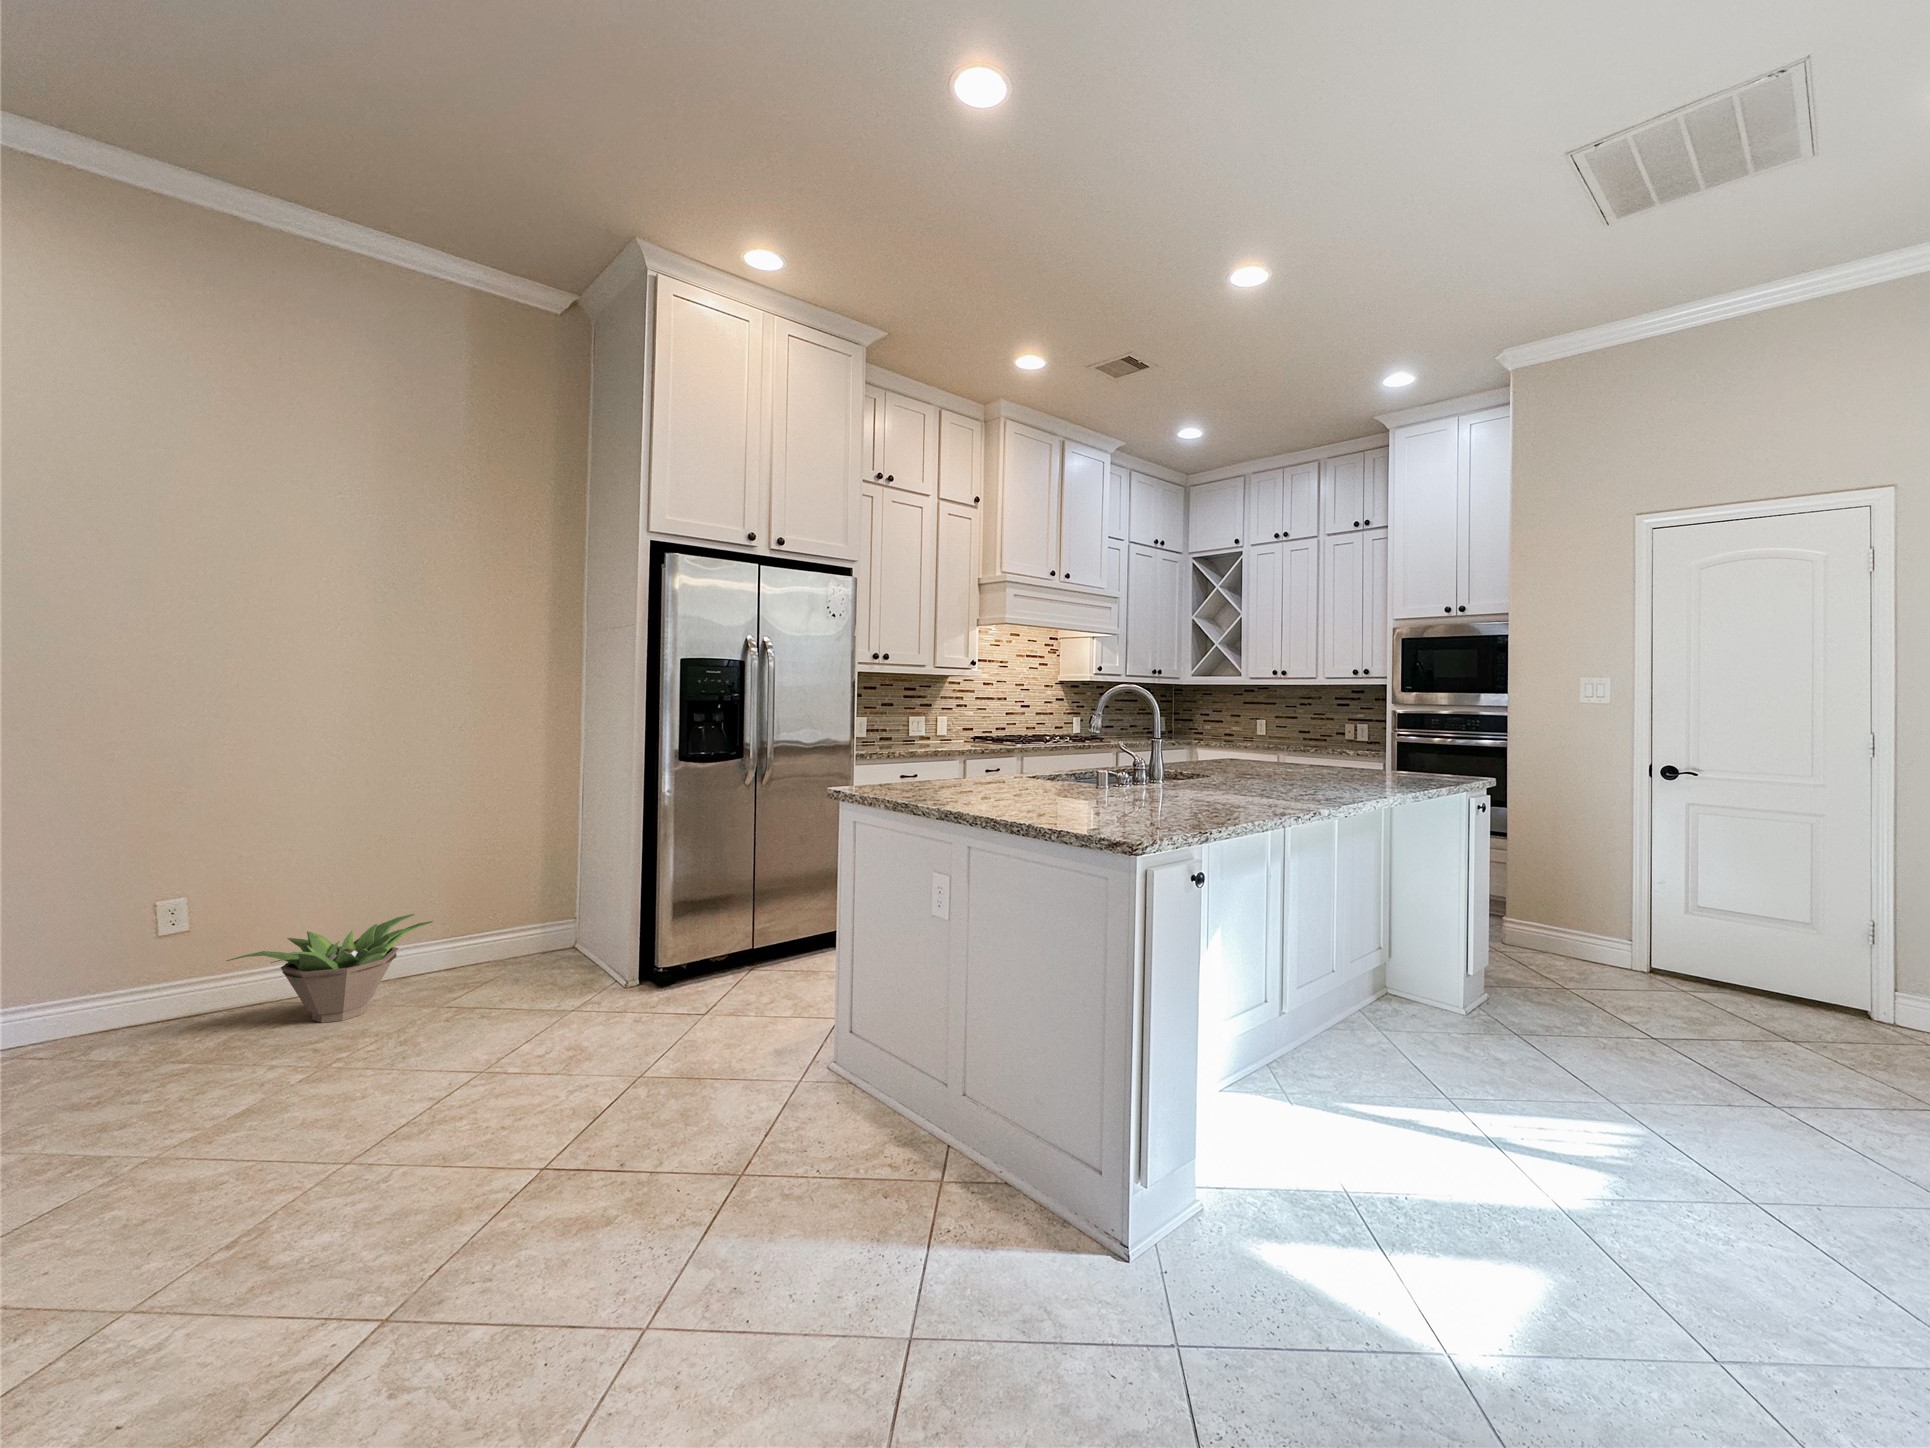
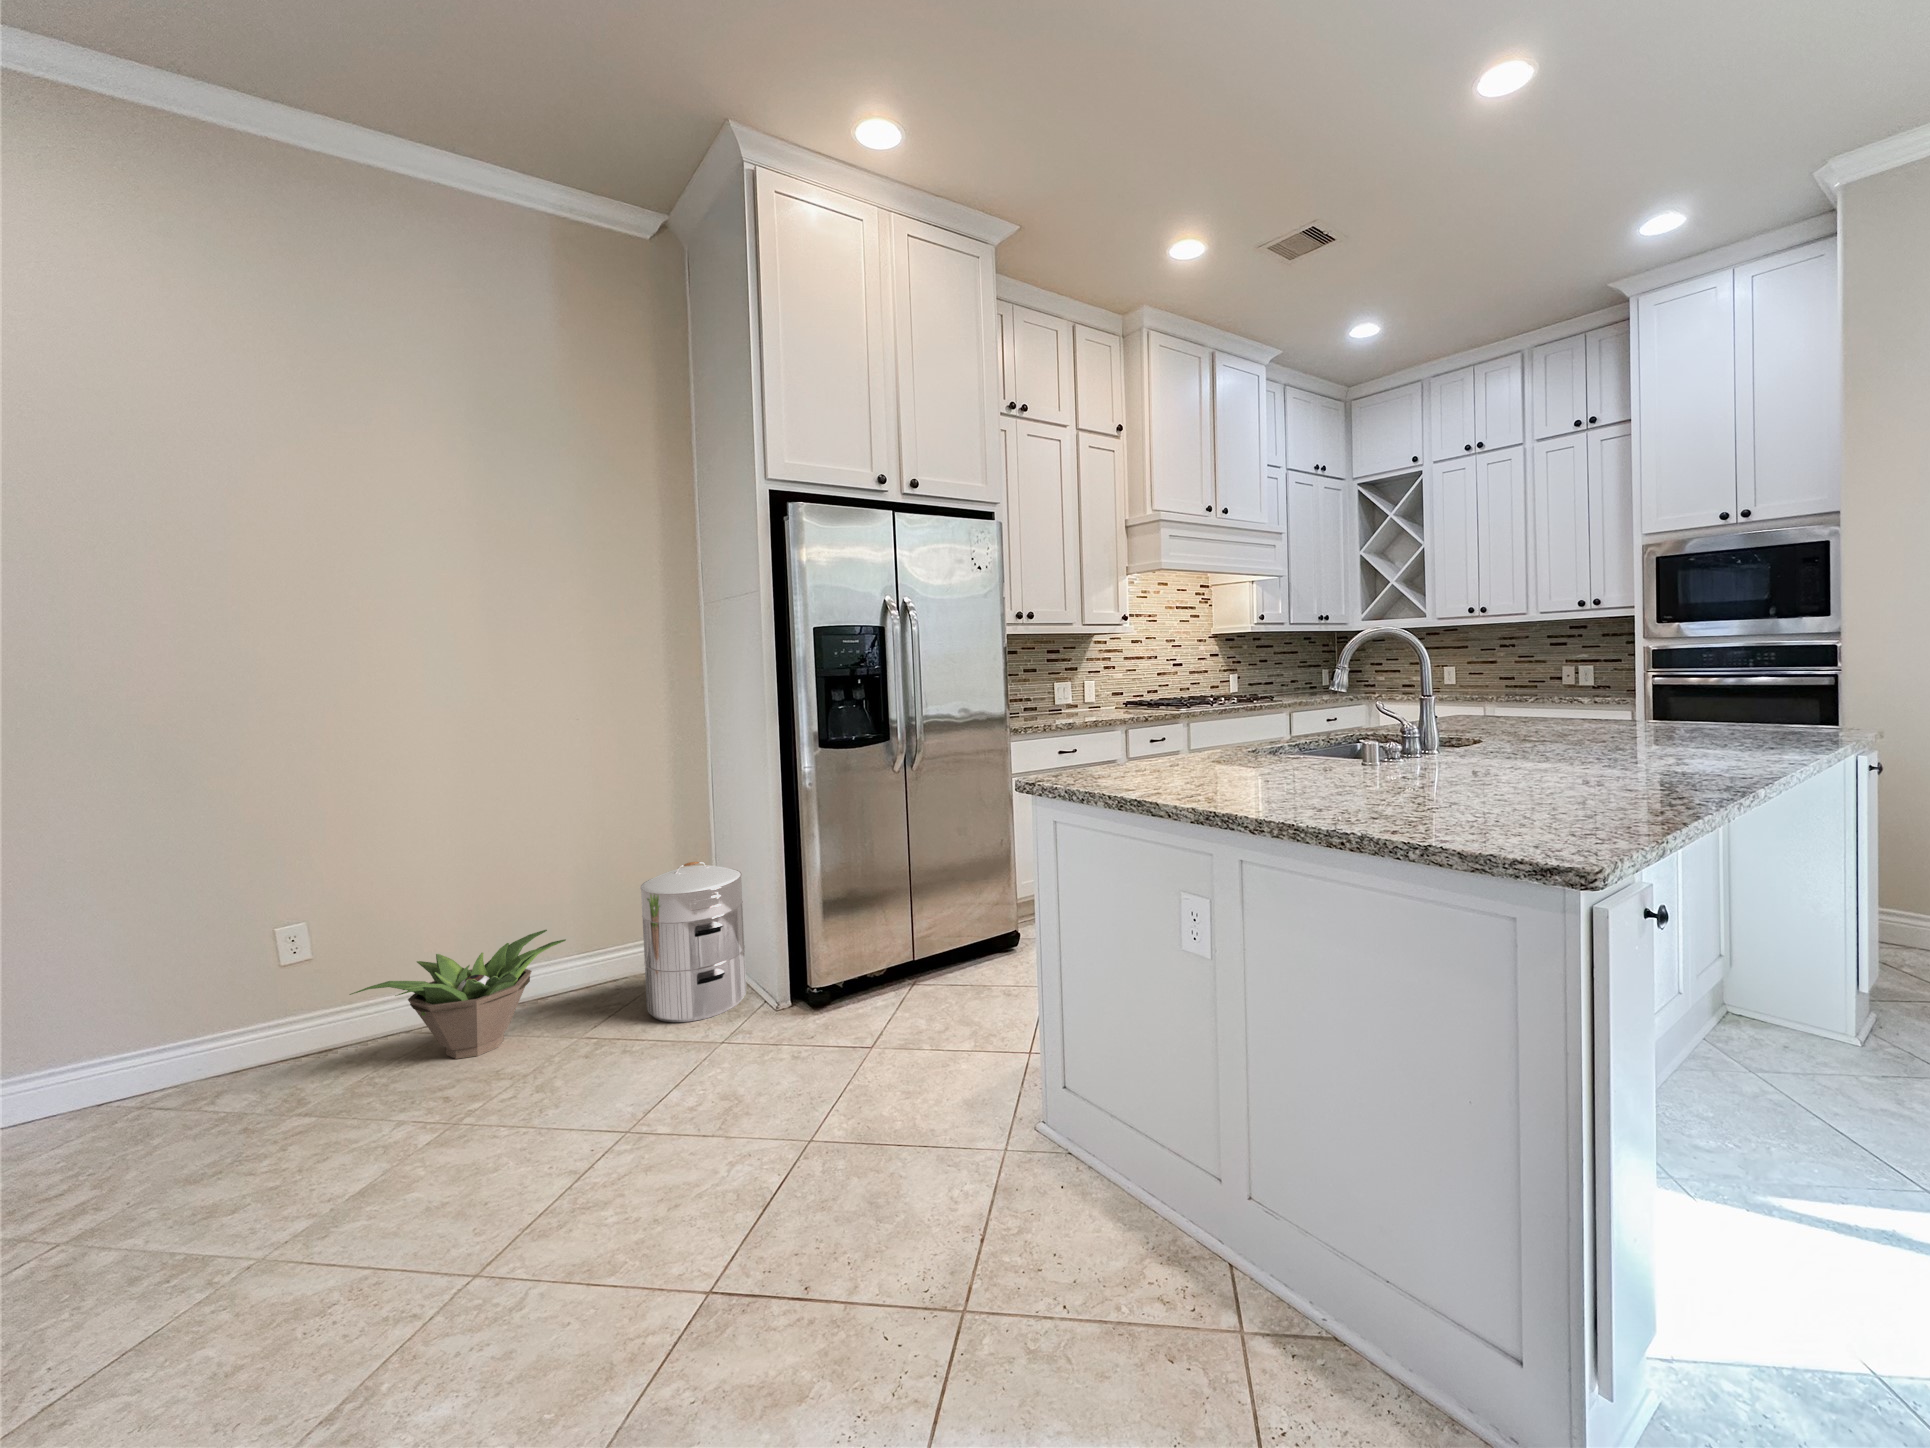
waste bin: none [504,857,601,997] -> present [640,862,746,1022]

